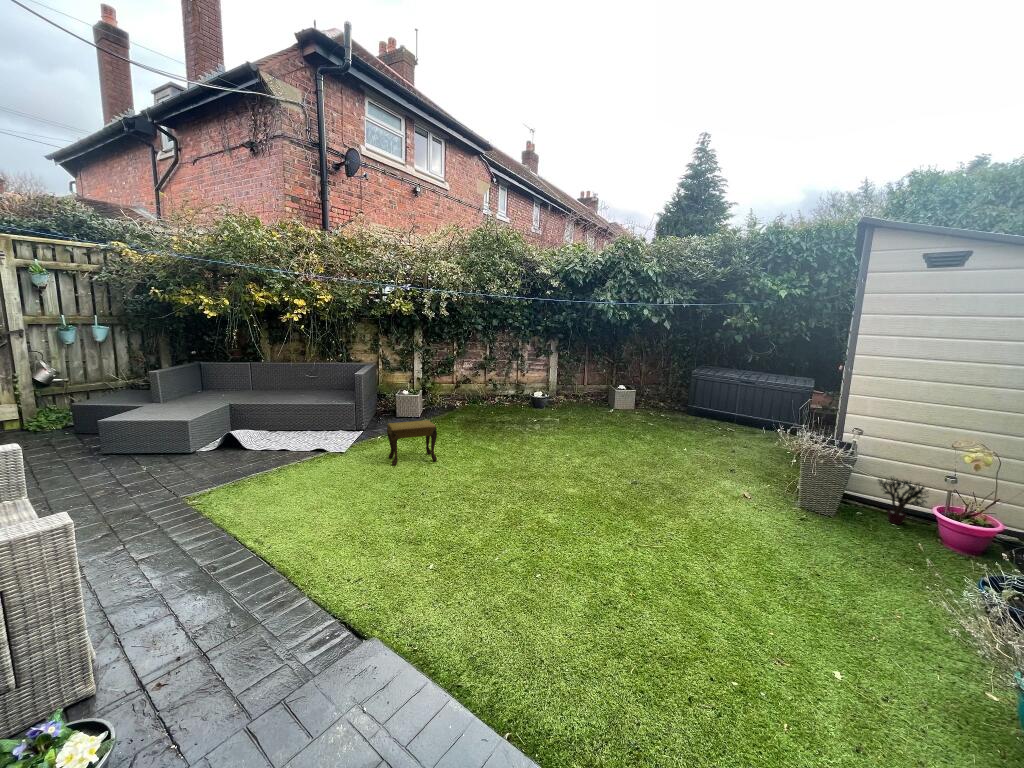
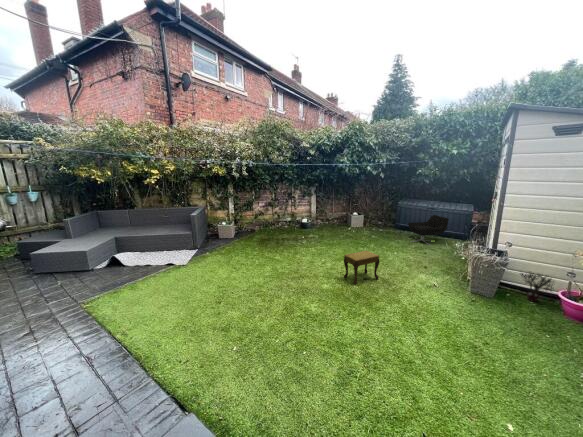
lounge chair: none [708,393,773,440] -> present [408,215,449,245]
footstool: present [387,420,437,465] -> present [344,251,379,284]

